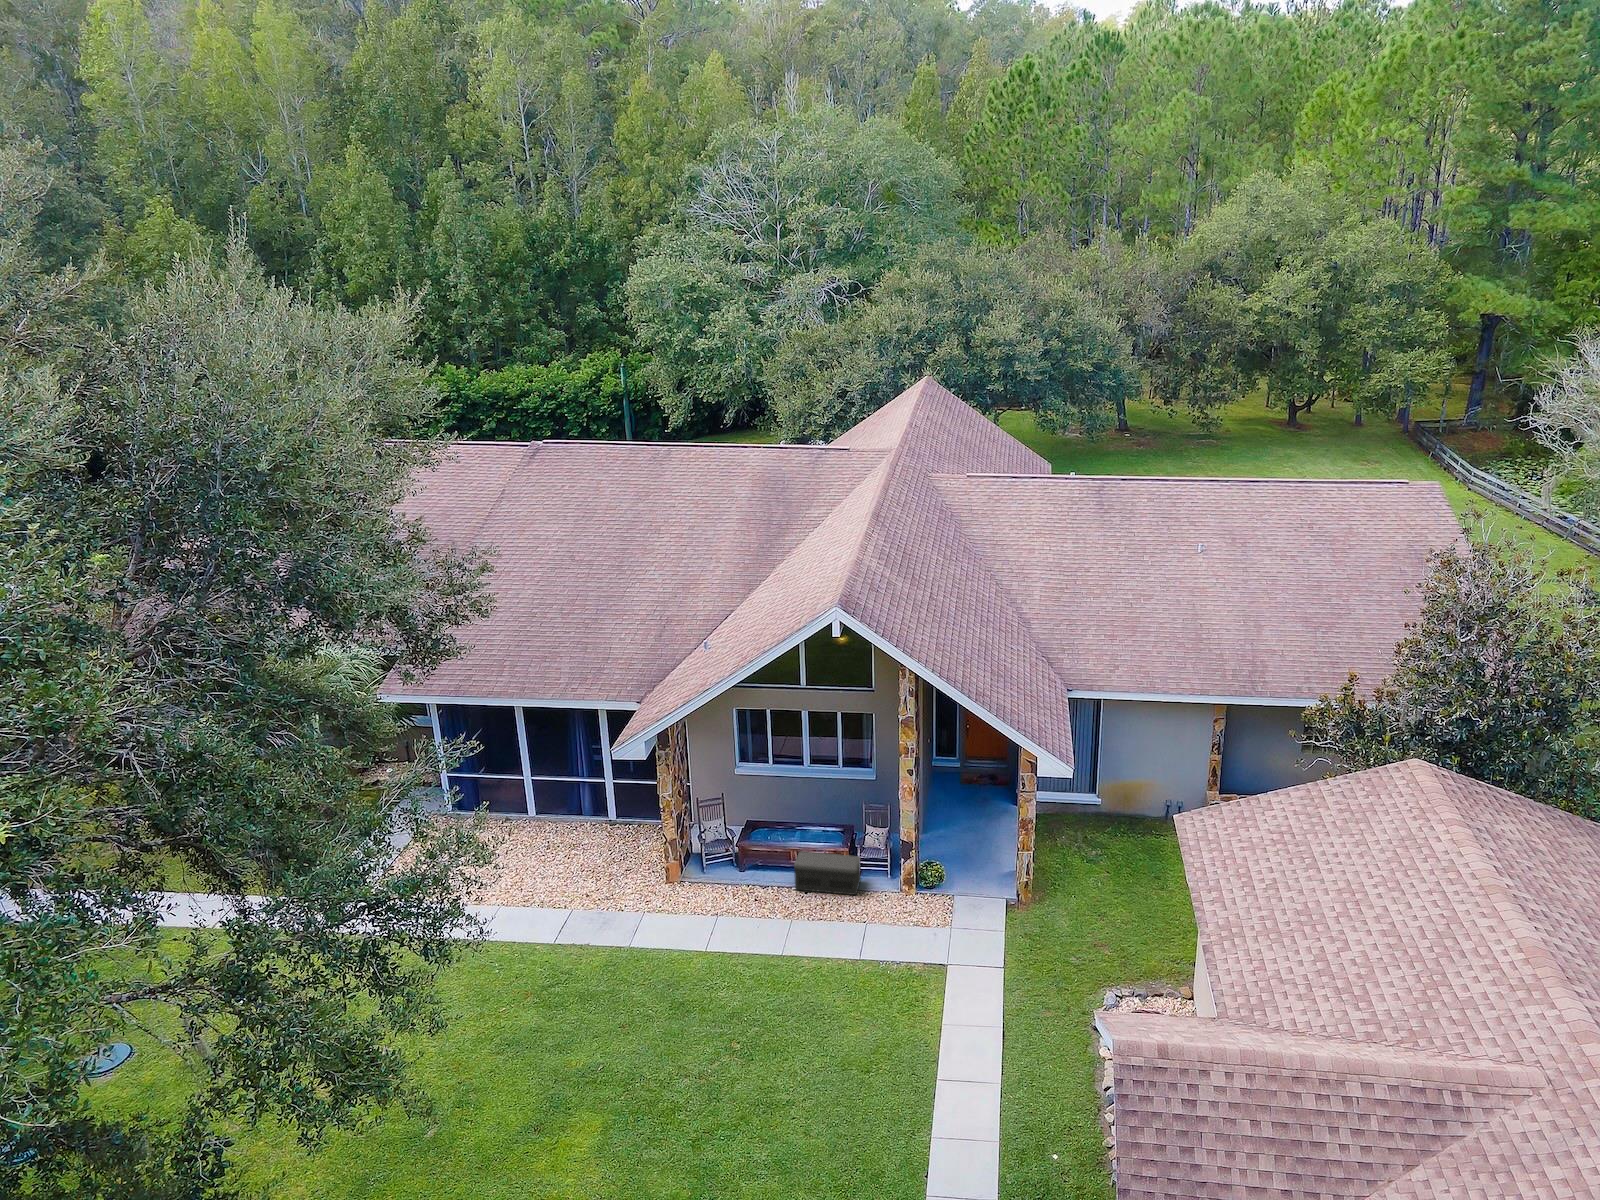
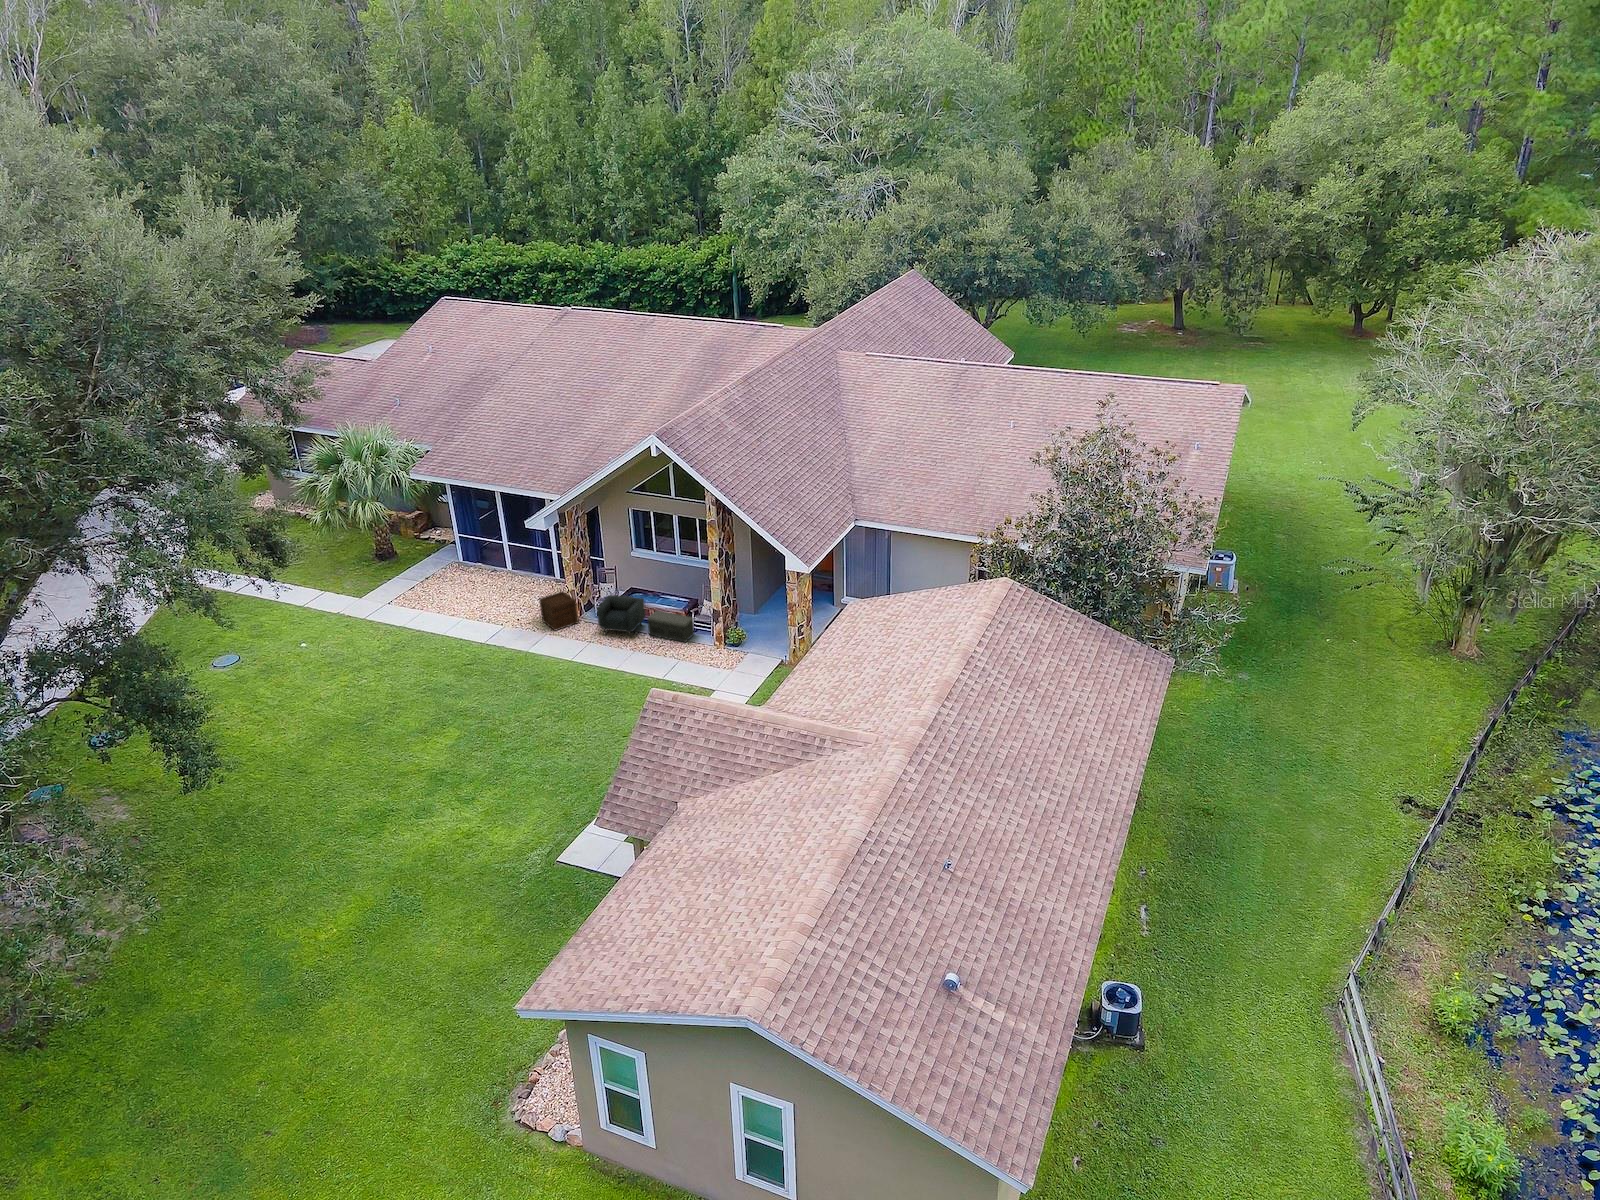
armchair: none [719,835,780,898] -> present [596,595,645,637]
wooden crate: none [619,837,678,900] -> present [539,591,579,630]

